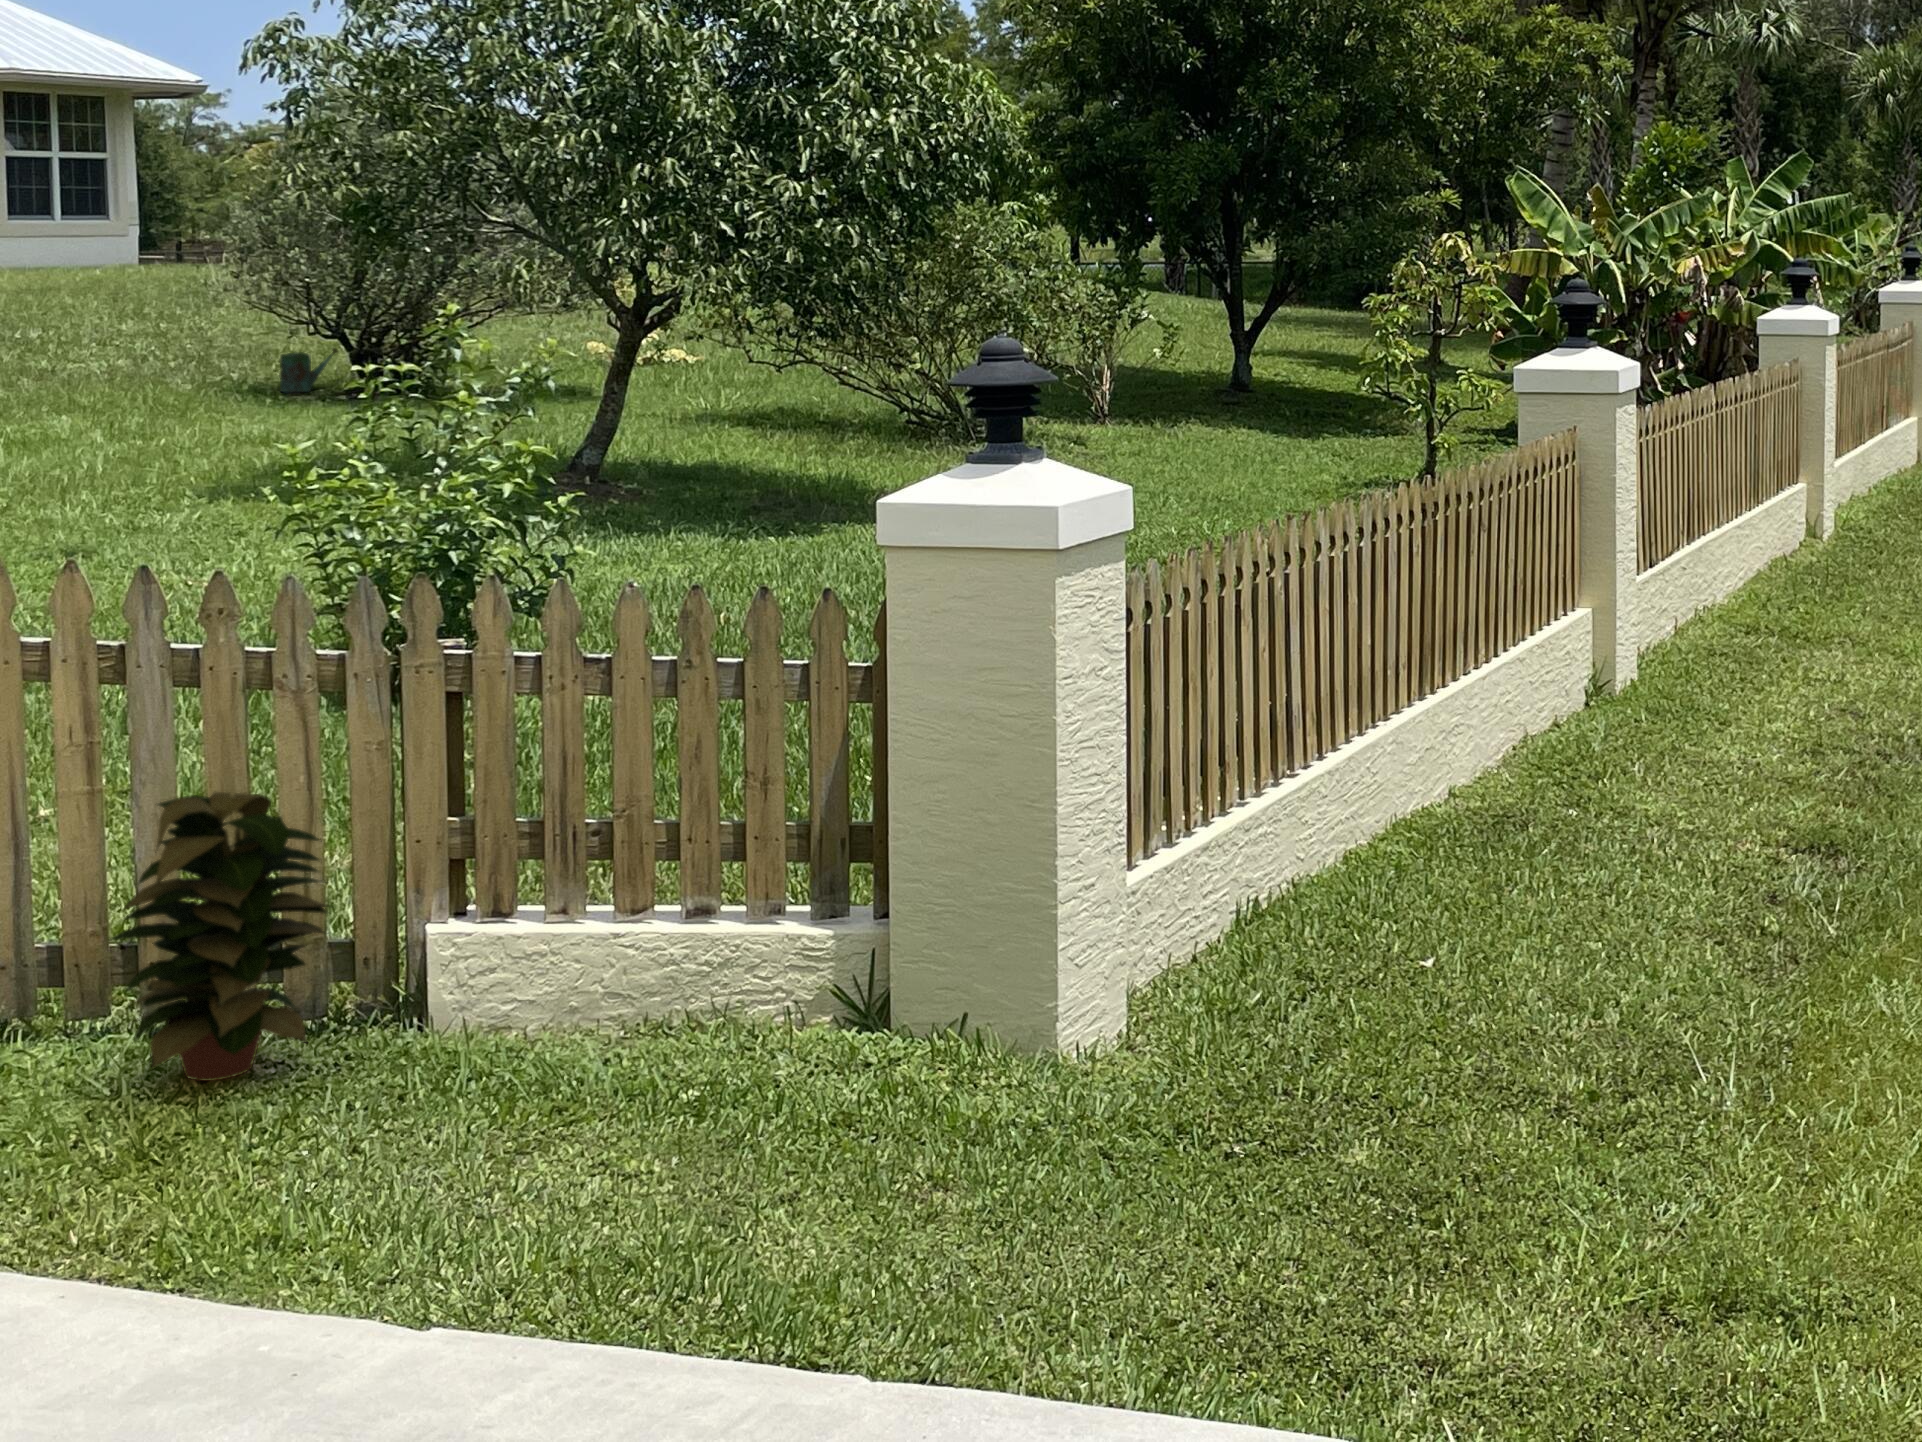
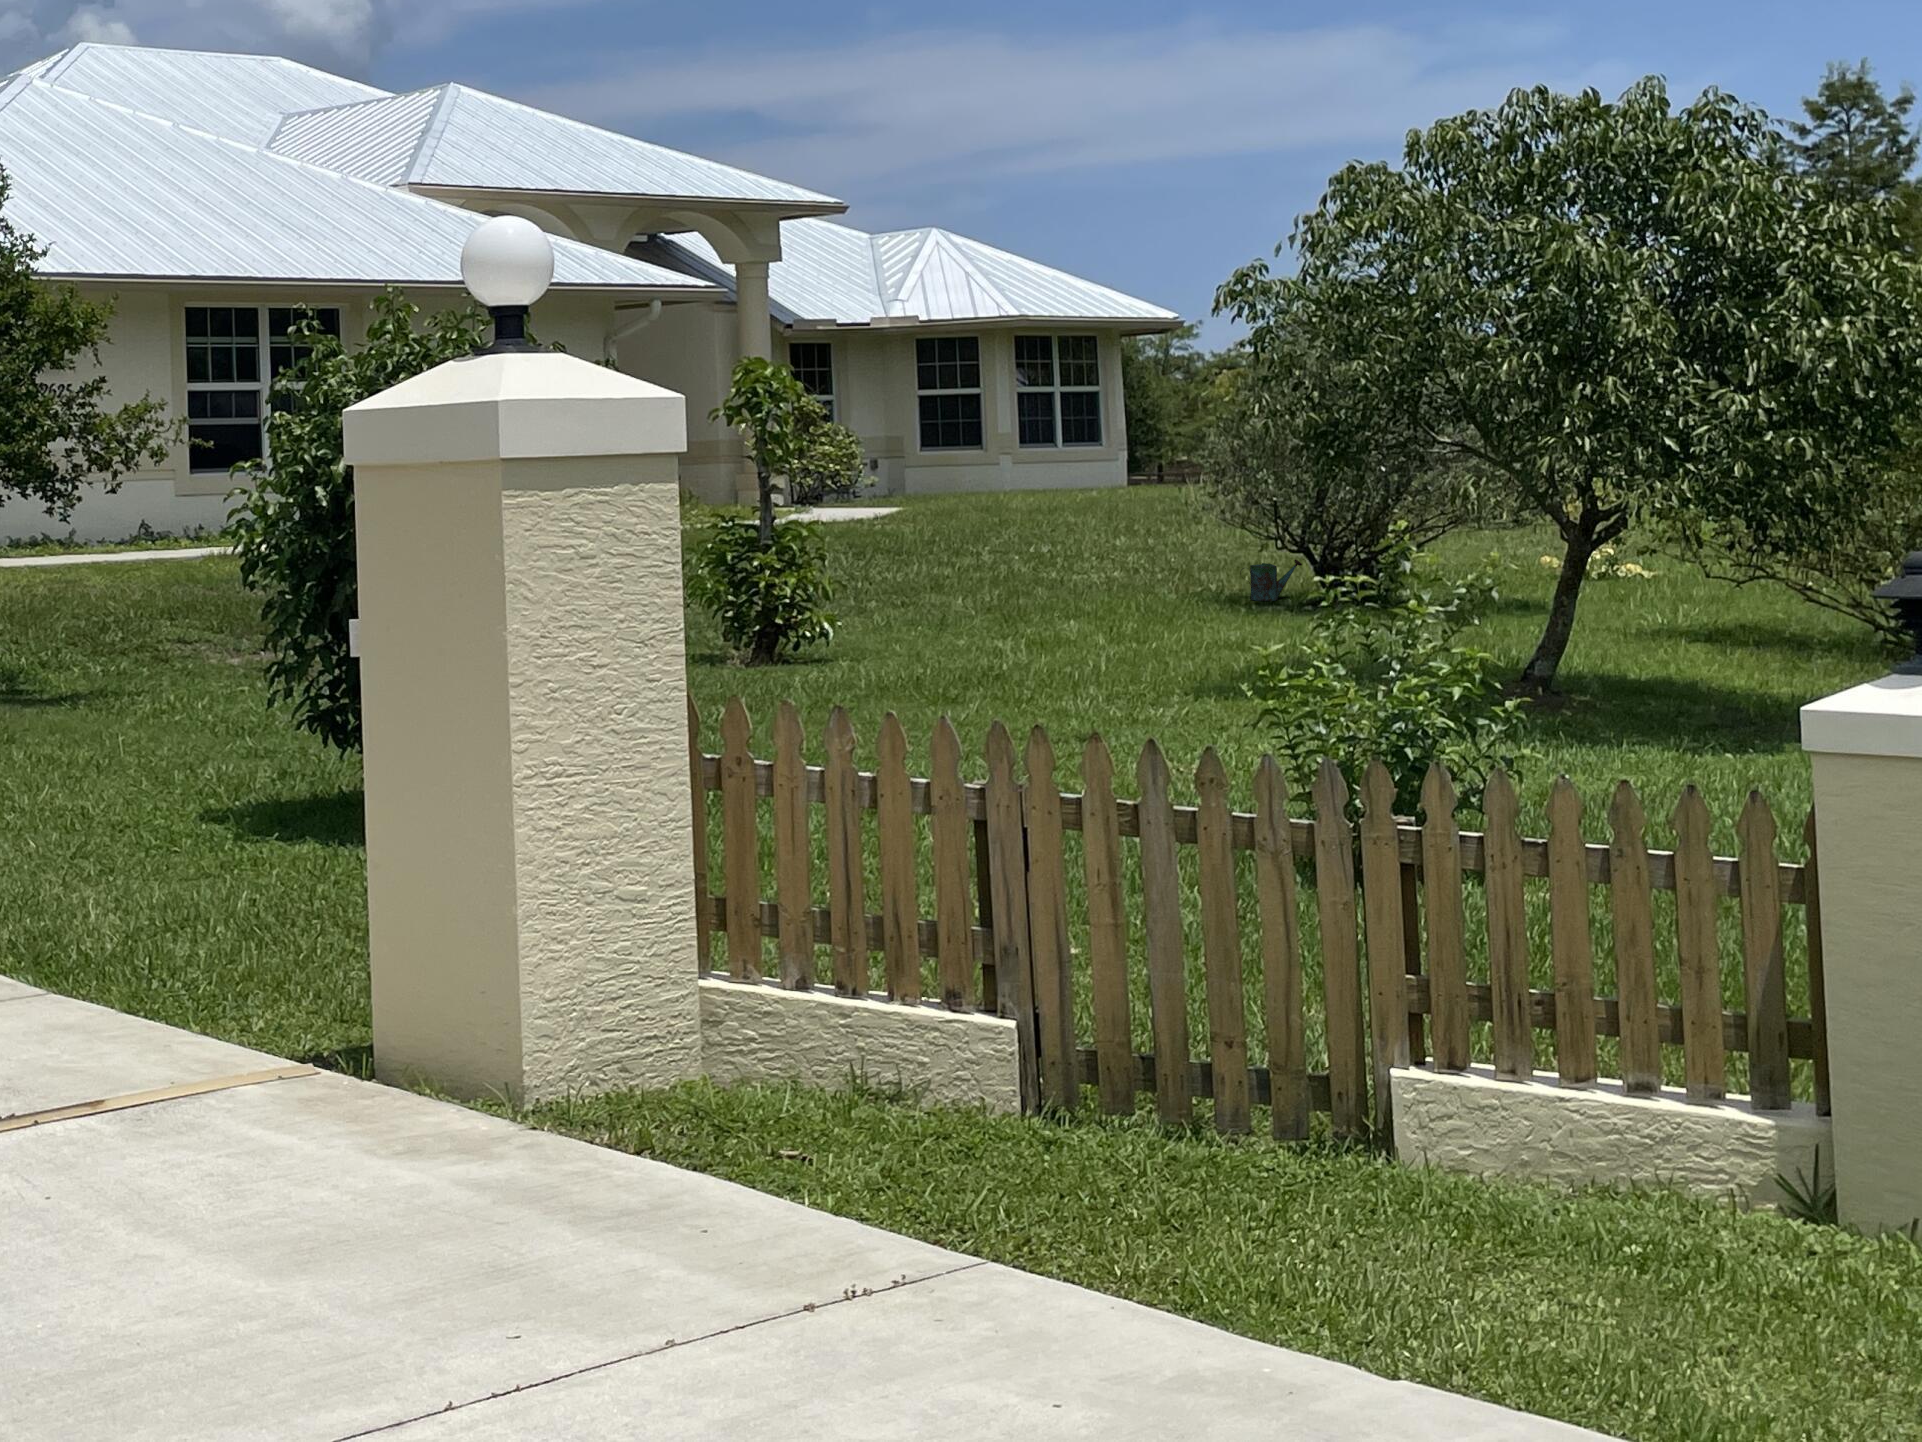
decorative plant: present [112,792,327,1081] -> none [1158,919,1325,1151]

